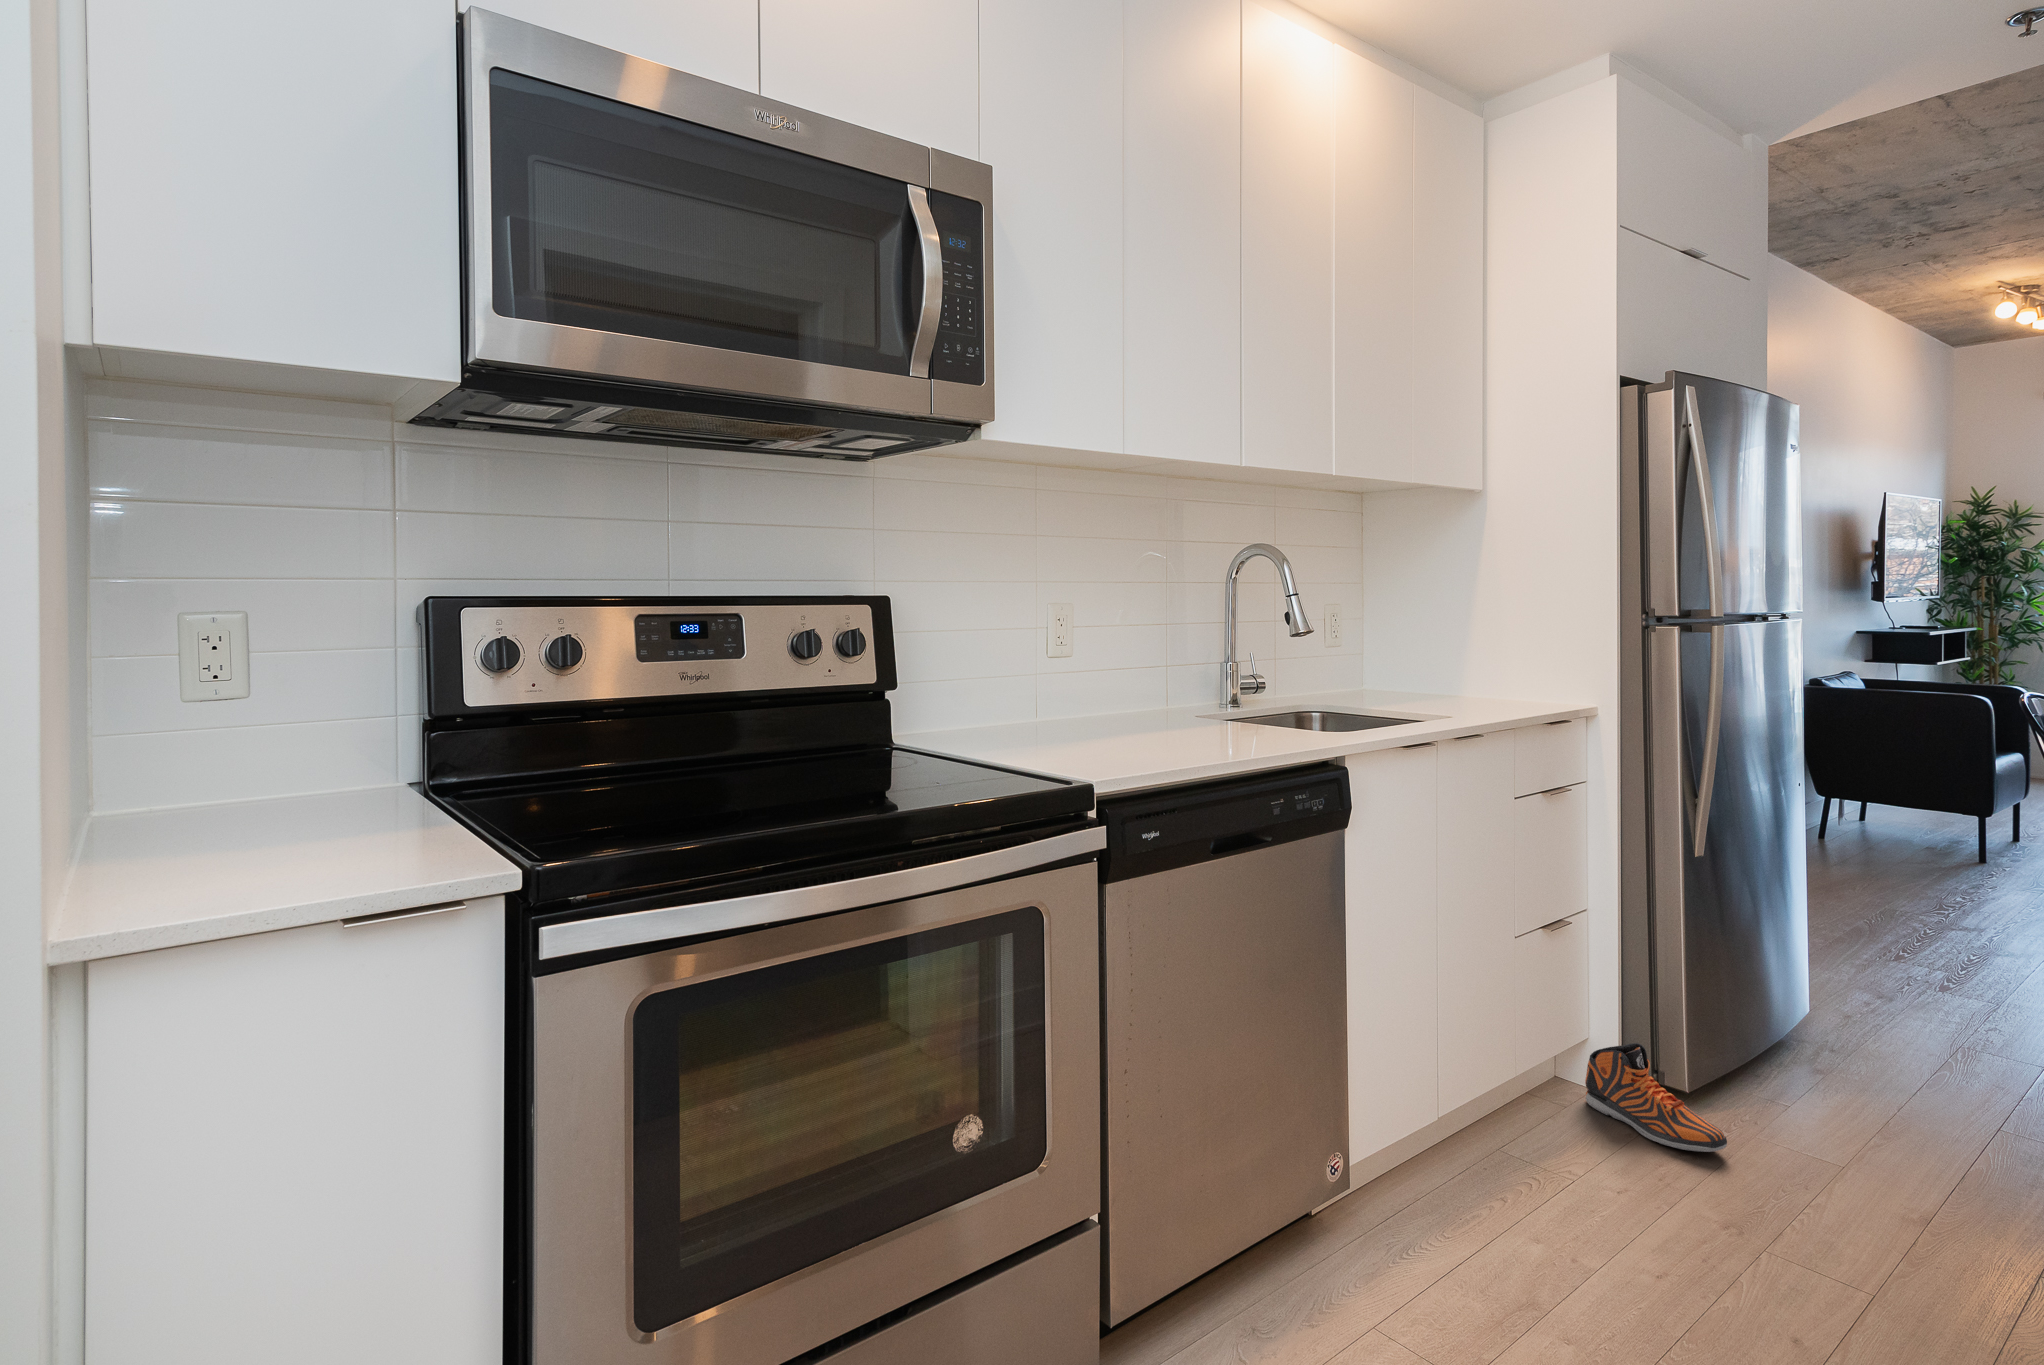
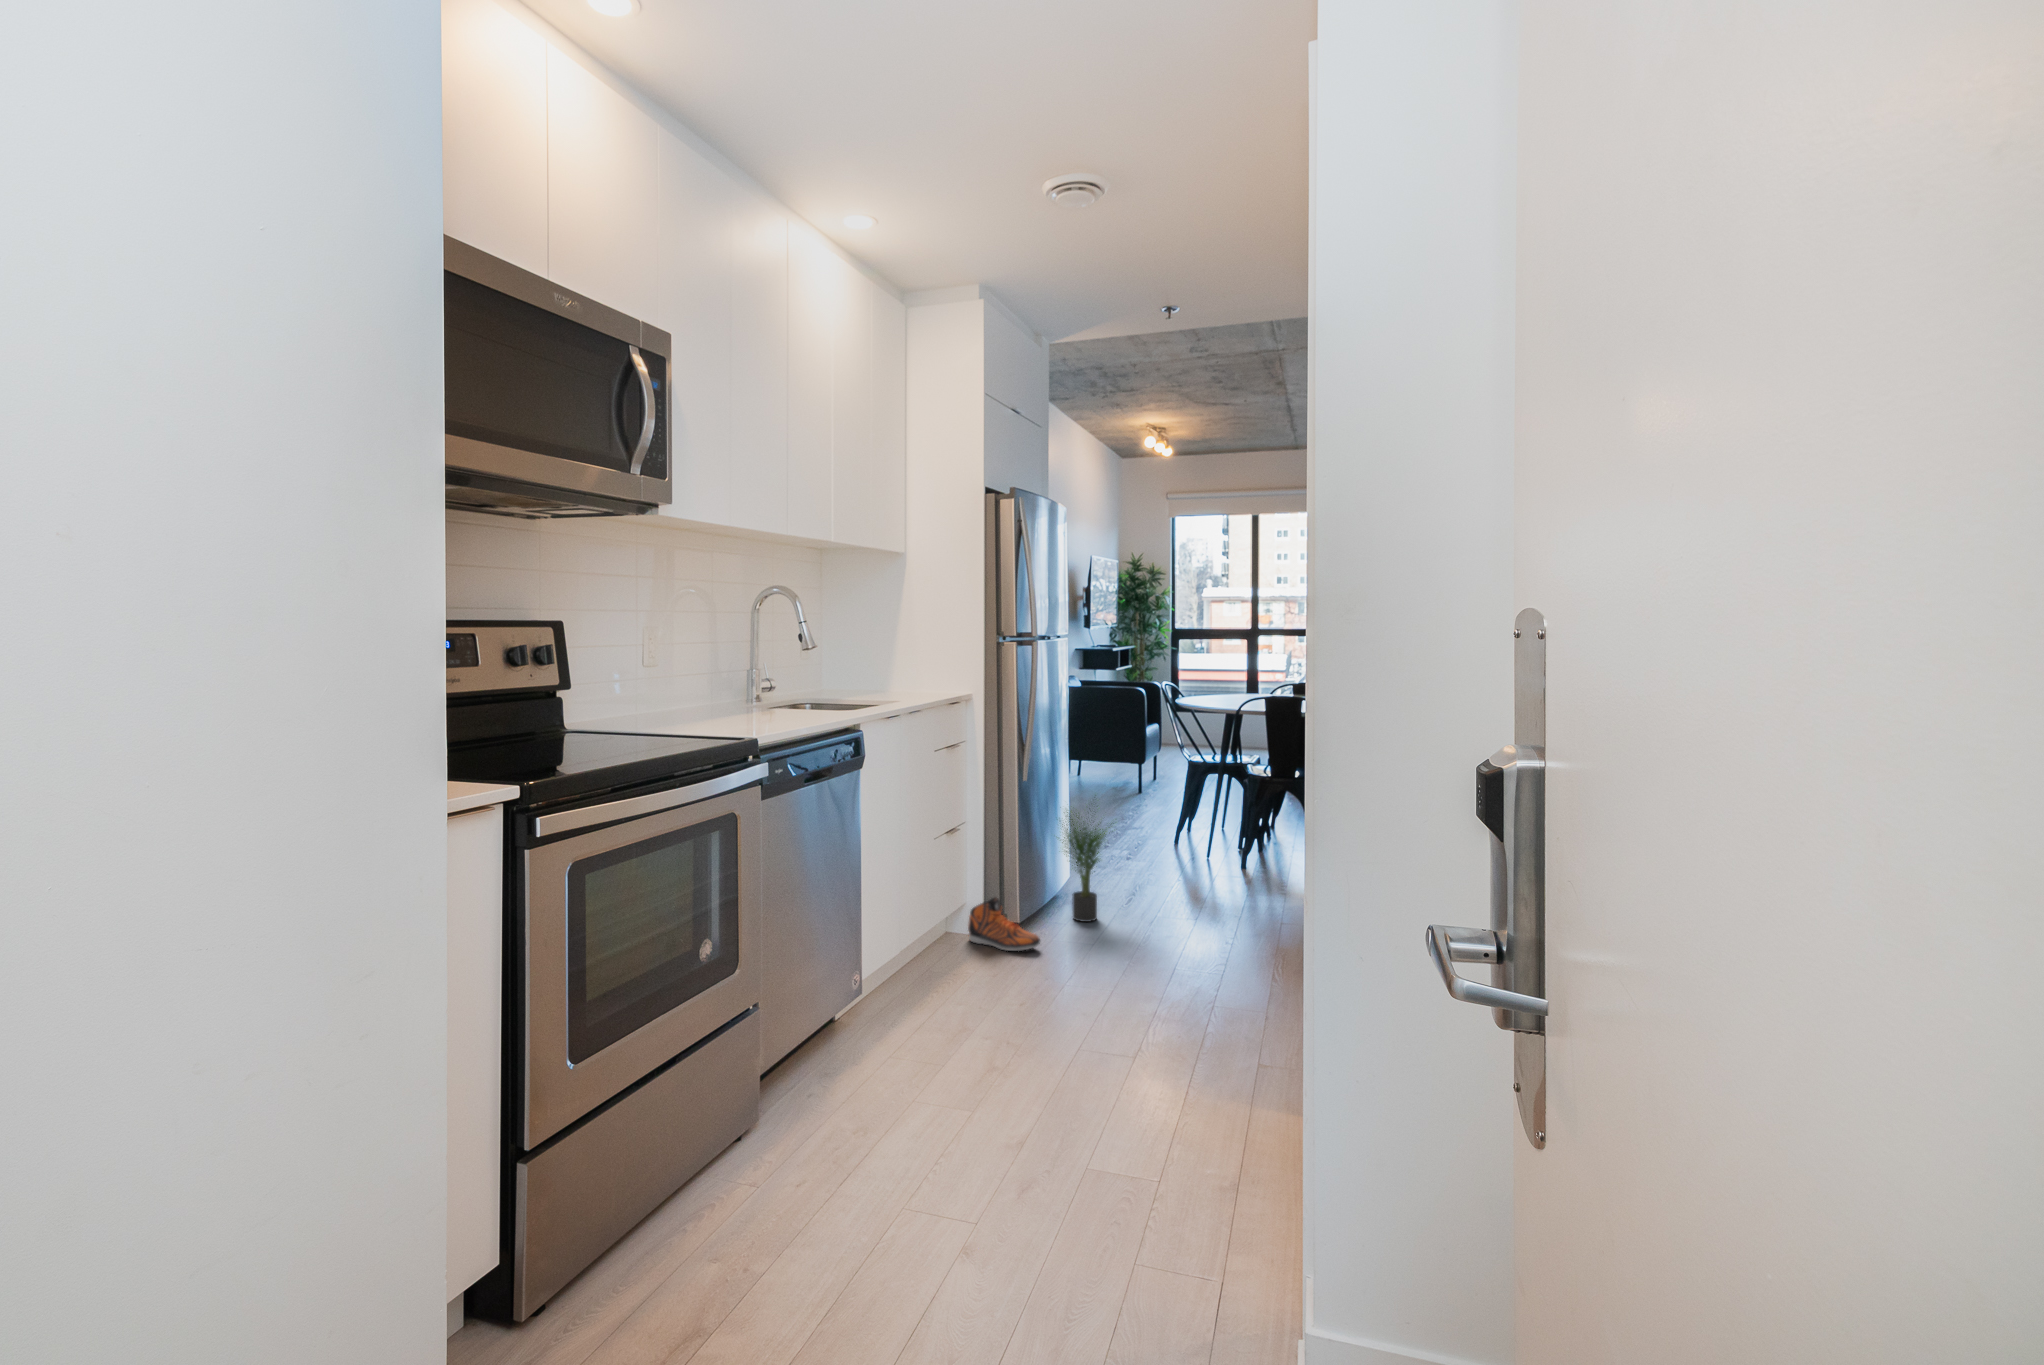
potted plant: none [1758,891,1925,1118] -> present [1062,808,1110,922]

